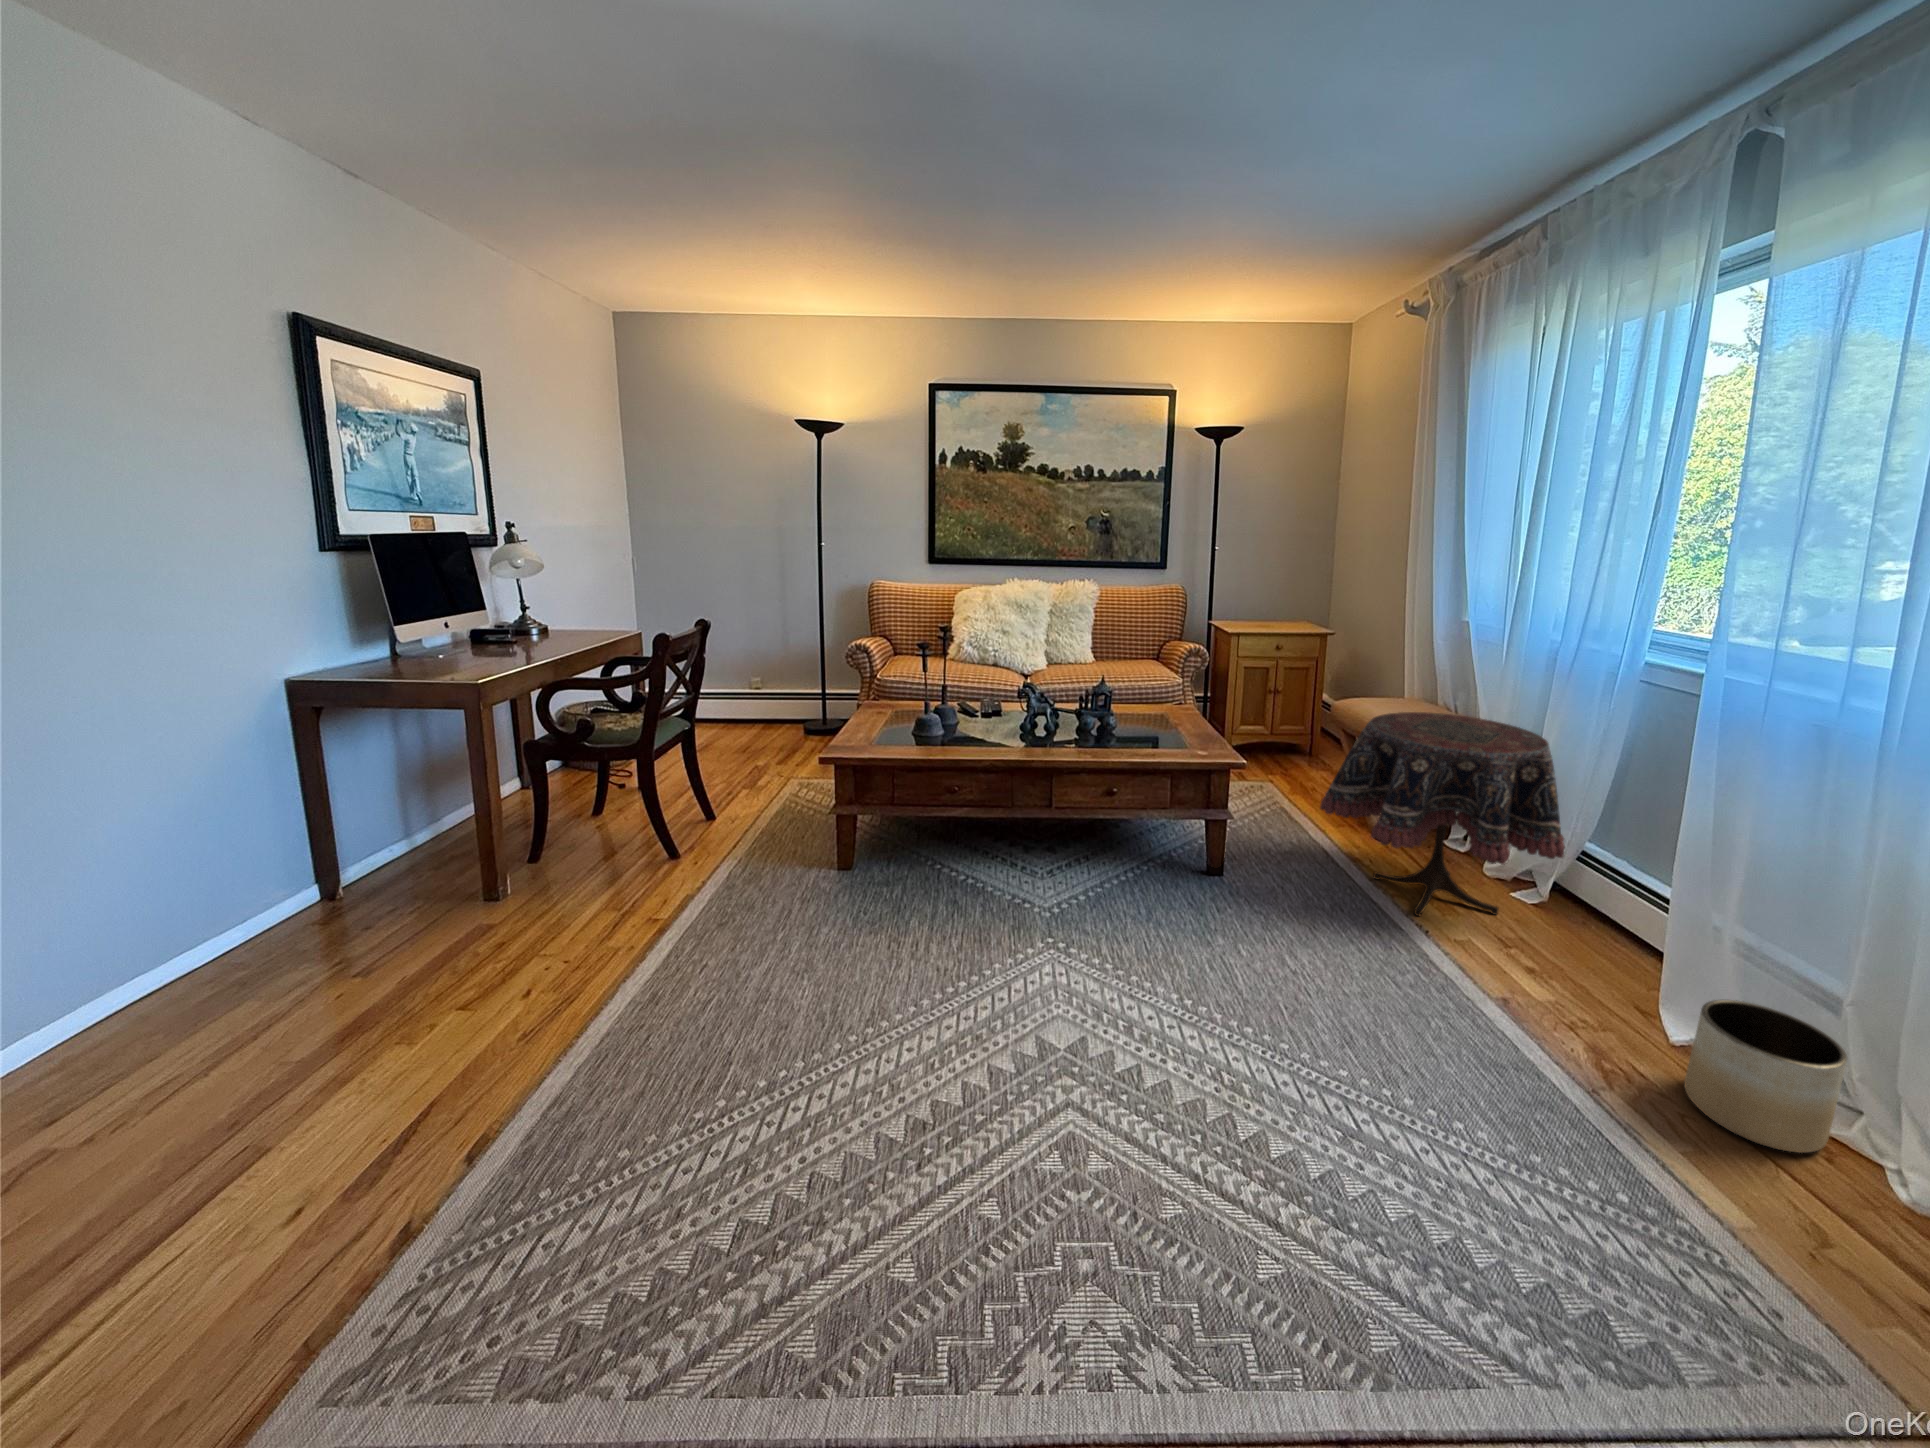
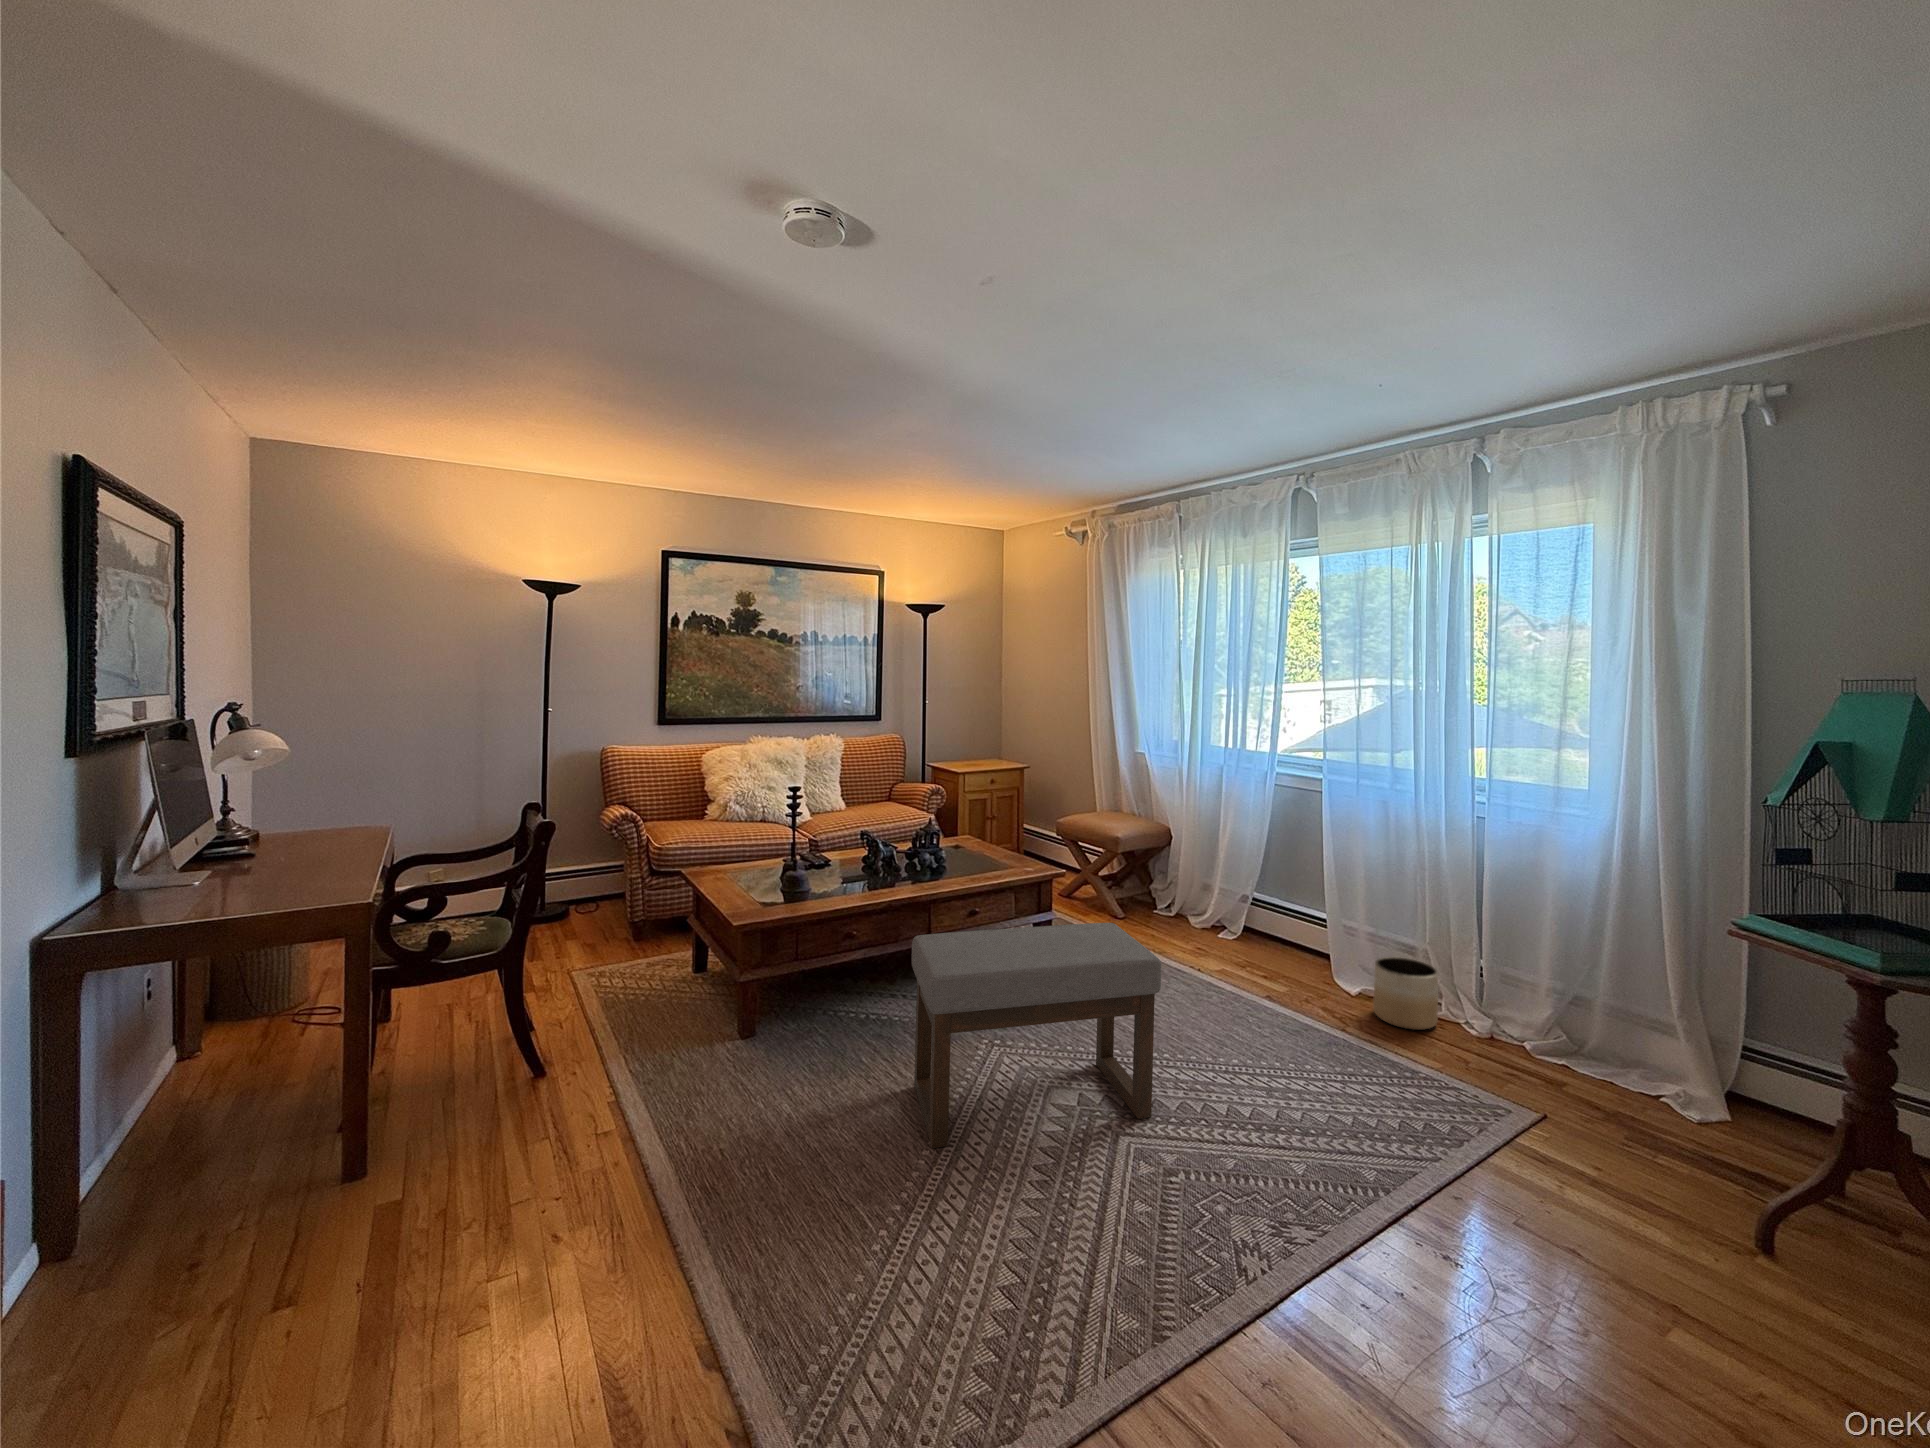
side table: present [1320,712,1564,916] -> none [1117,821,1265,965]
ottoman: none [853,802,1173,1098] -> present [912,923,1161,1148]

